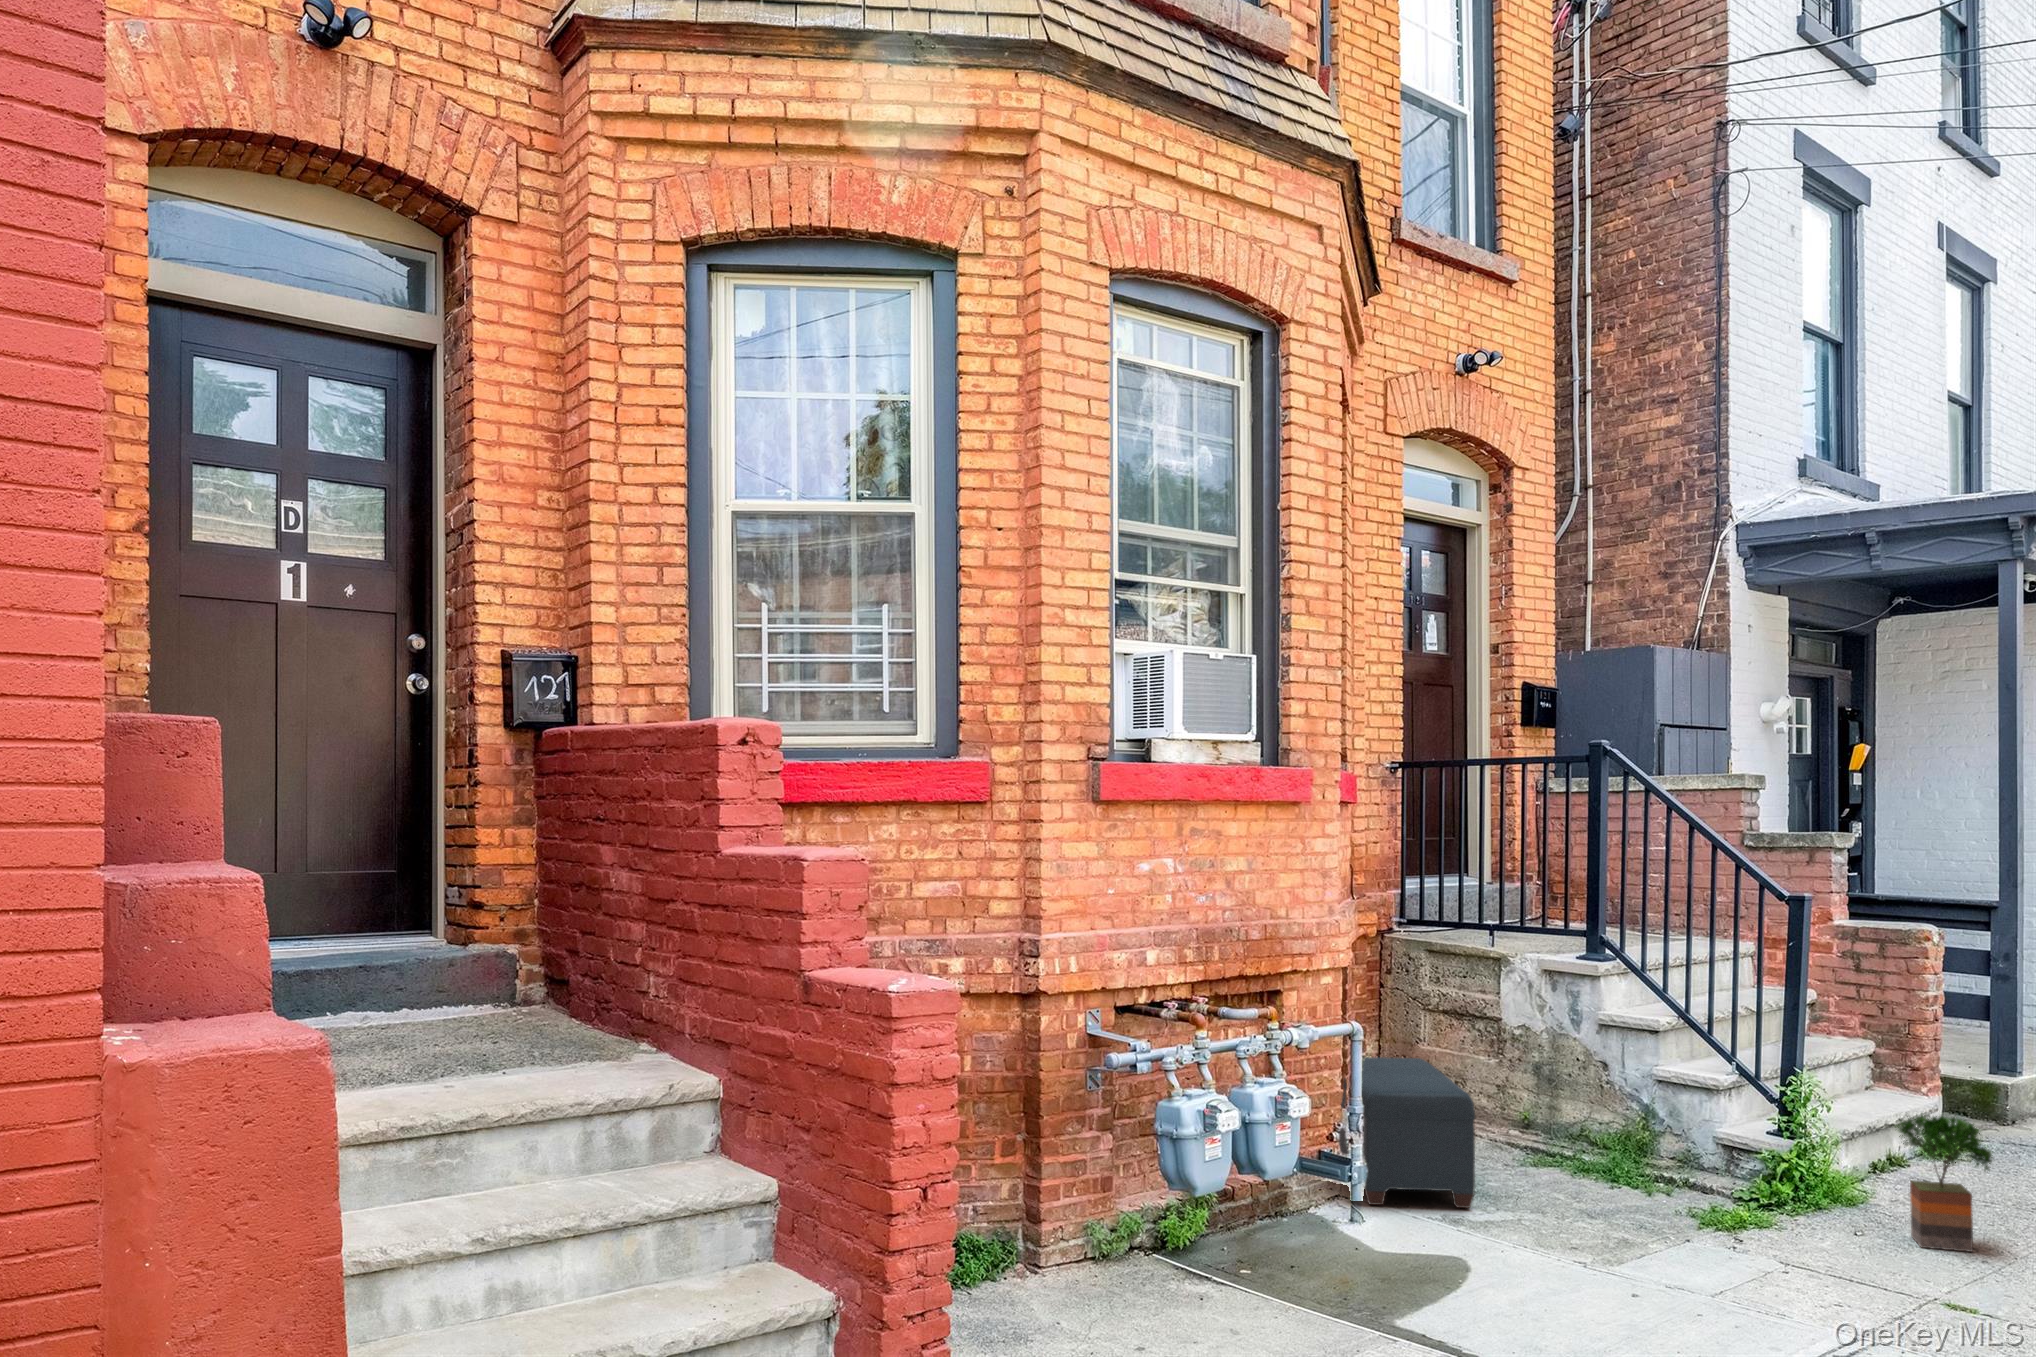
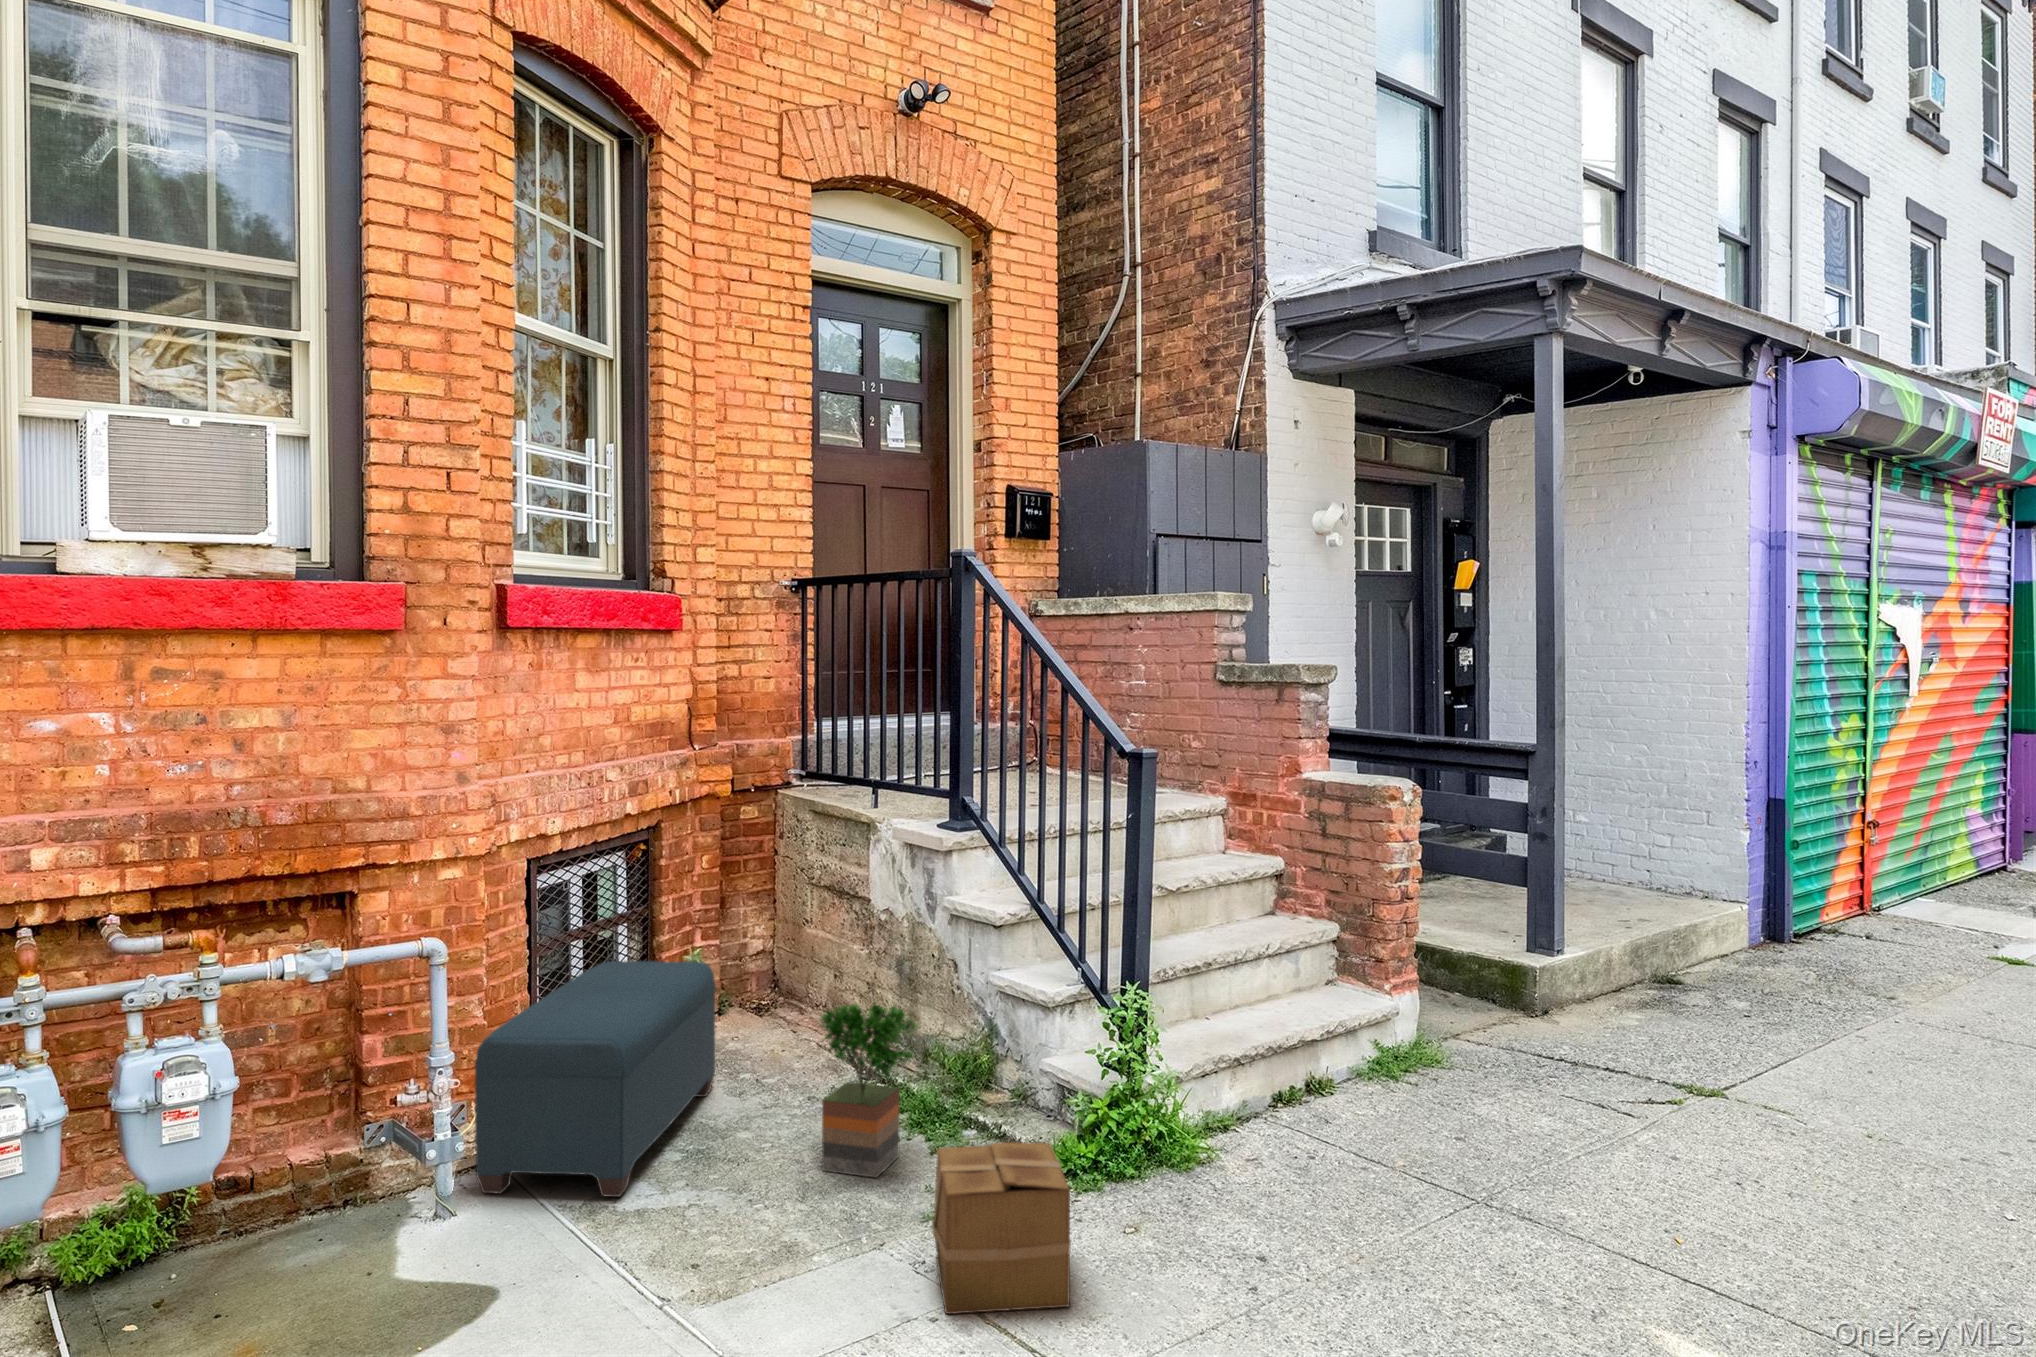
potted tree: present [1896,1116,1993,1252] -> present [821,1004,918,1178]
cardboard box: none [1732,1159,1854,1259] -> present [932,1142,1071,1314]

